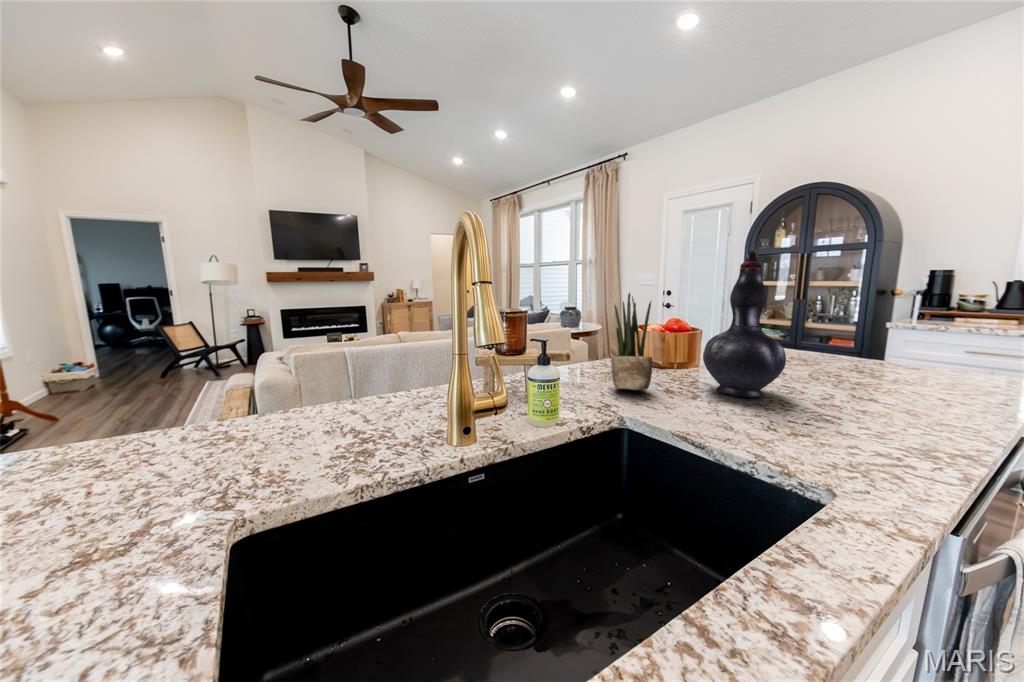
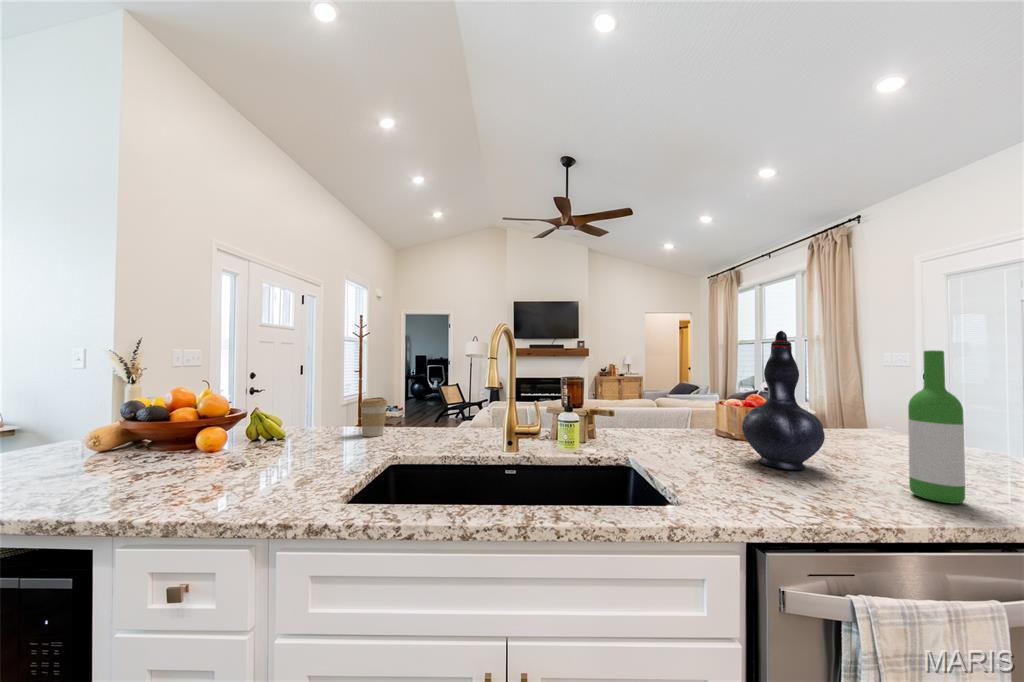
wine bottle: none [854,271,912,409] -> present [908,350,965,503]
potted plant: present [611,293,652,390] -> none [656,365,693,448]
coffee cup: none [68,385,153,479] -> present [360,397,387,437]

